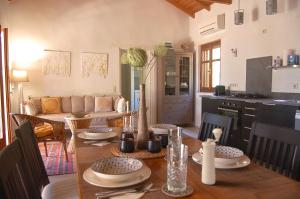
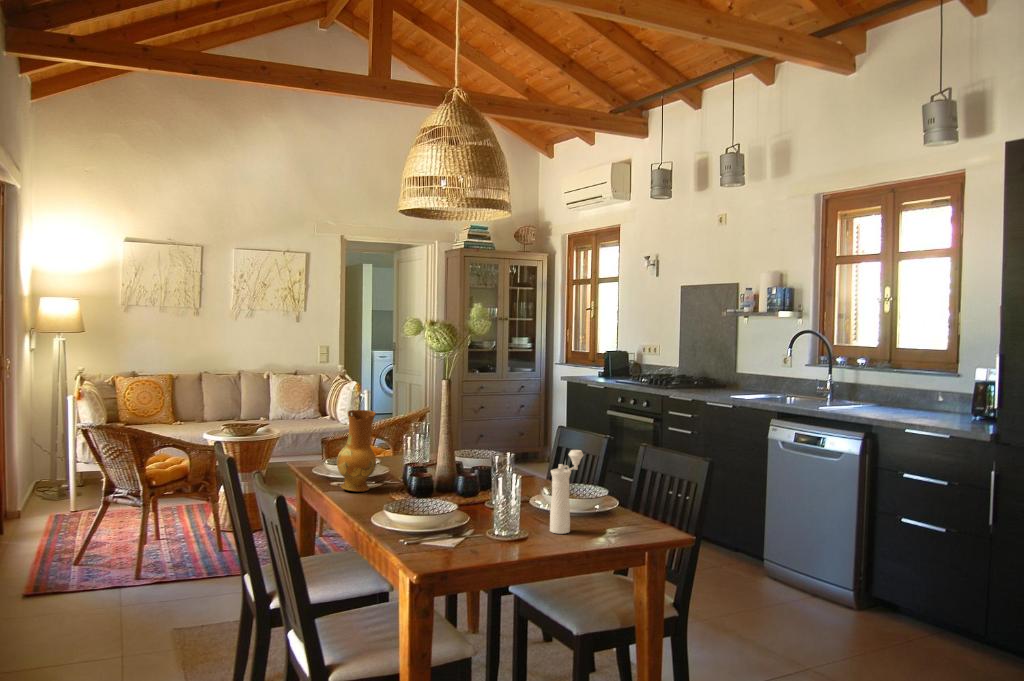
ceramic jug: none [88,106,108,148] -> present [337,410,376,492]

